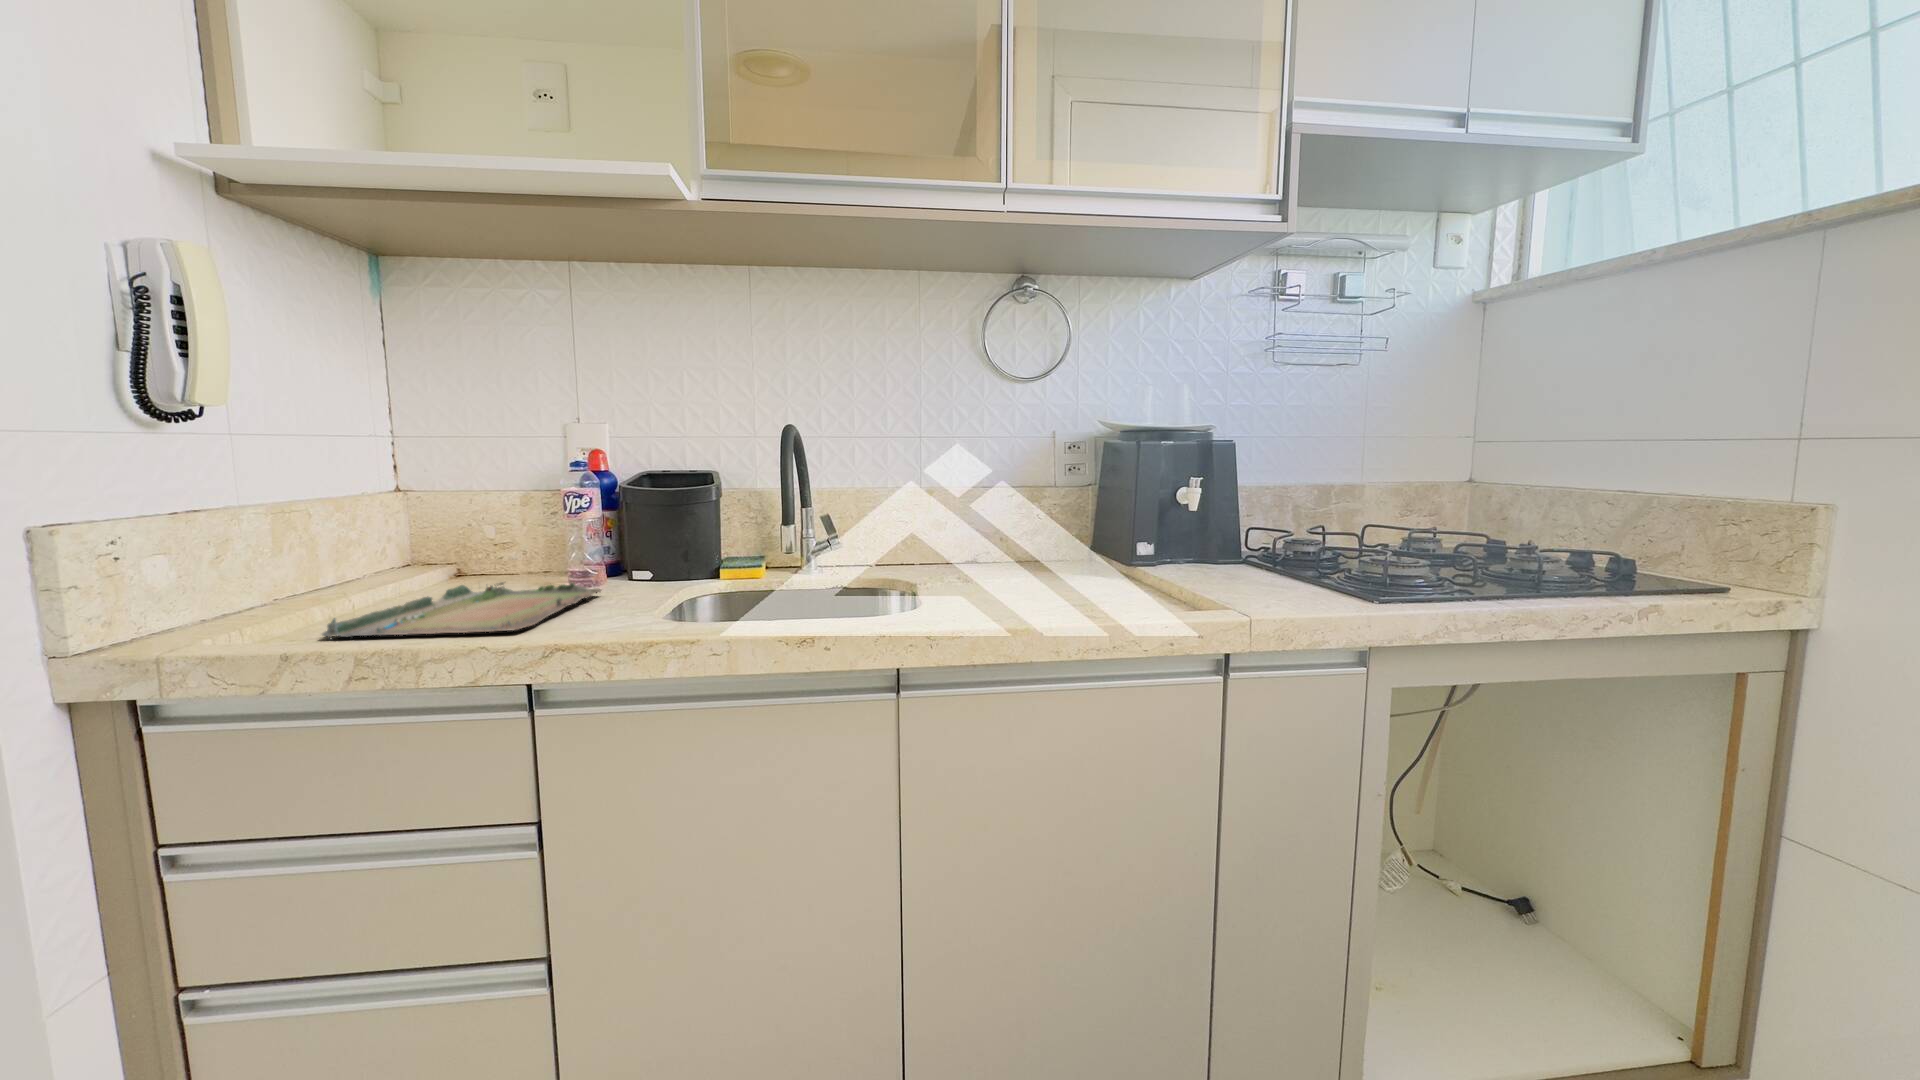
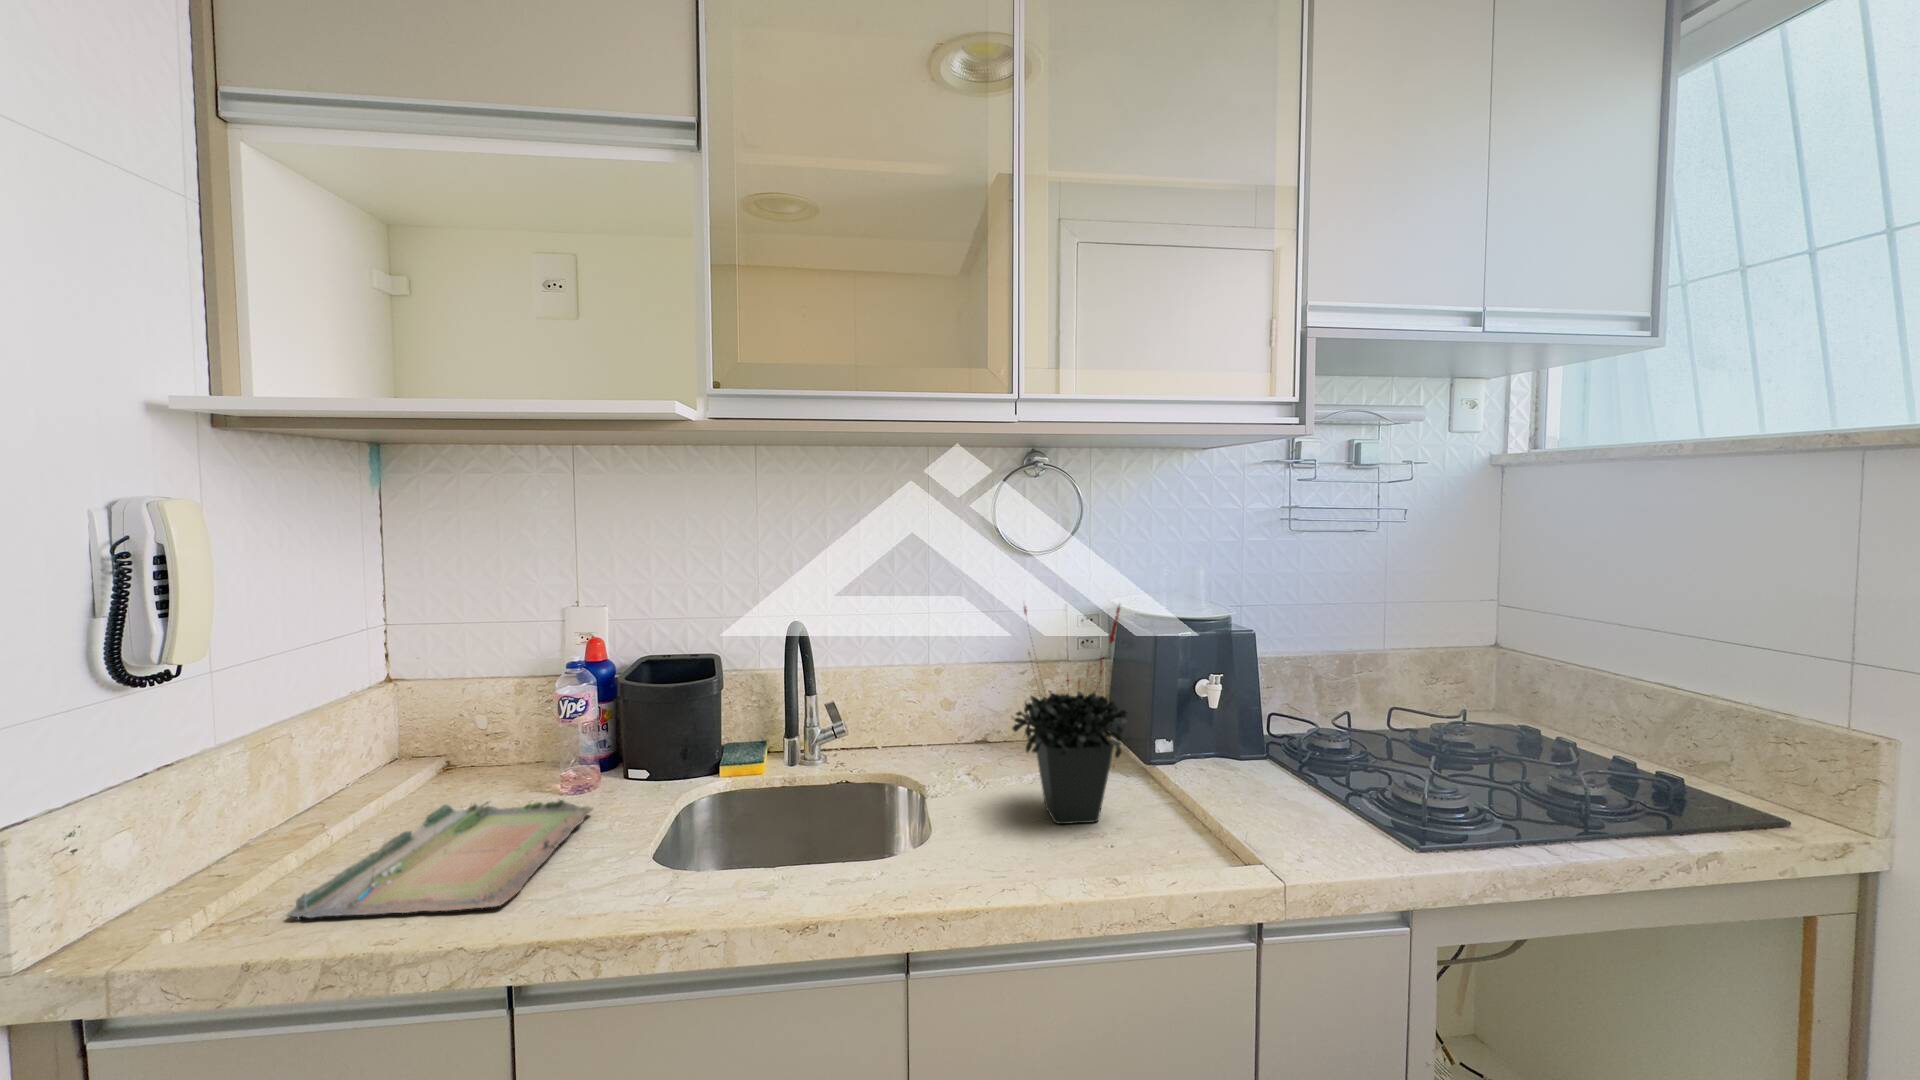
potted plant: none [998,372,1111,596] -> present [1012,607,1130,824]

